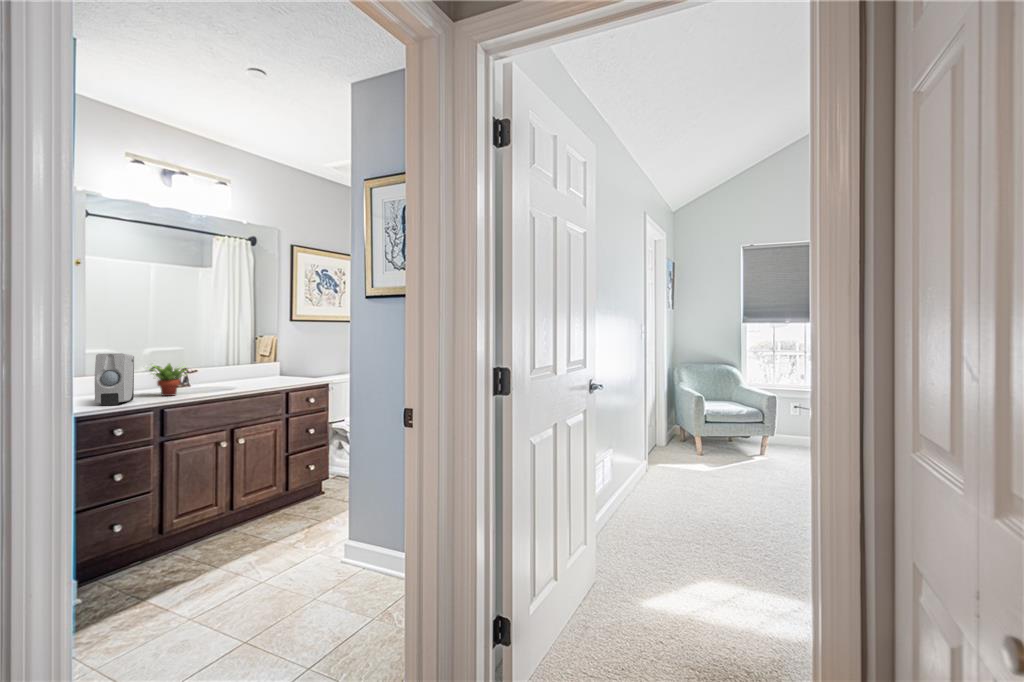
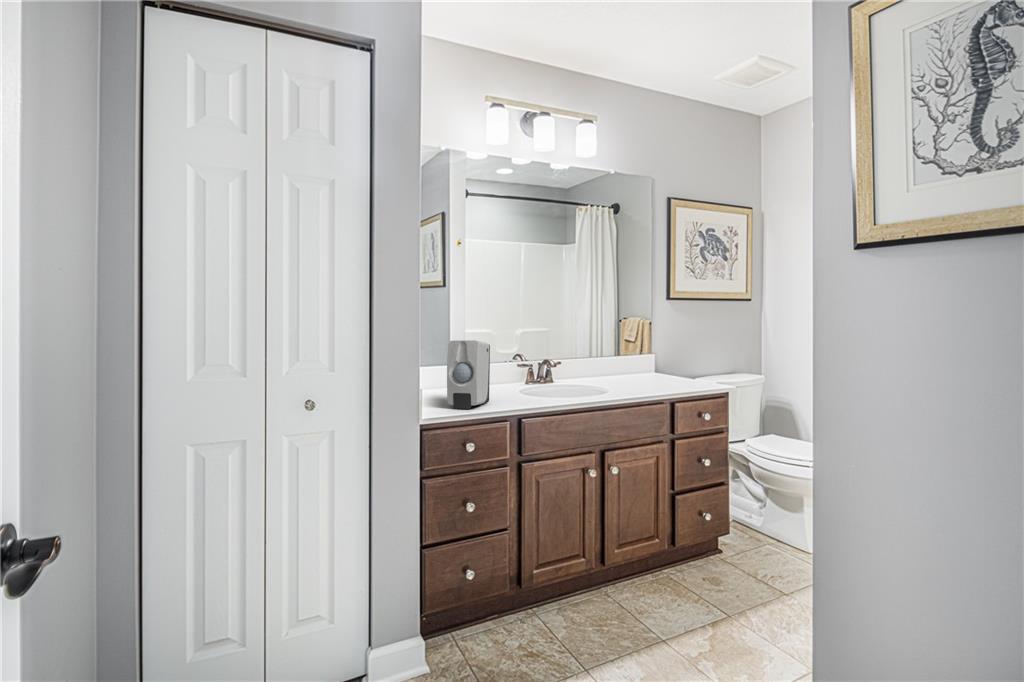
succulent plant: present [153,364,185,396] -> none [501,352,552,398]

